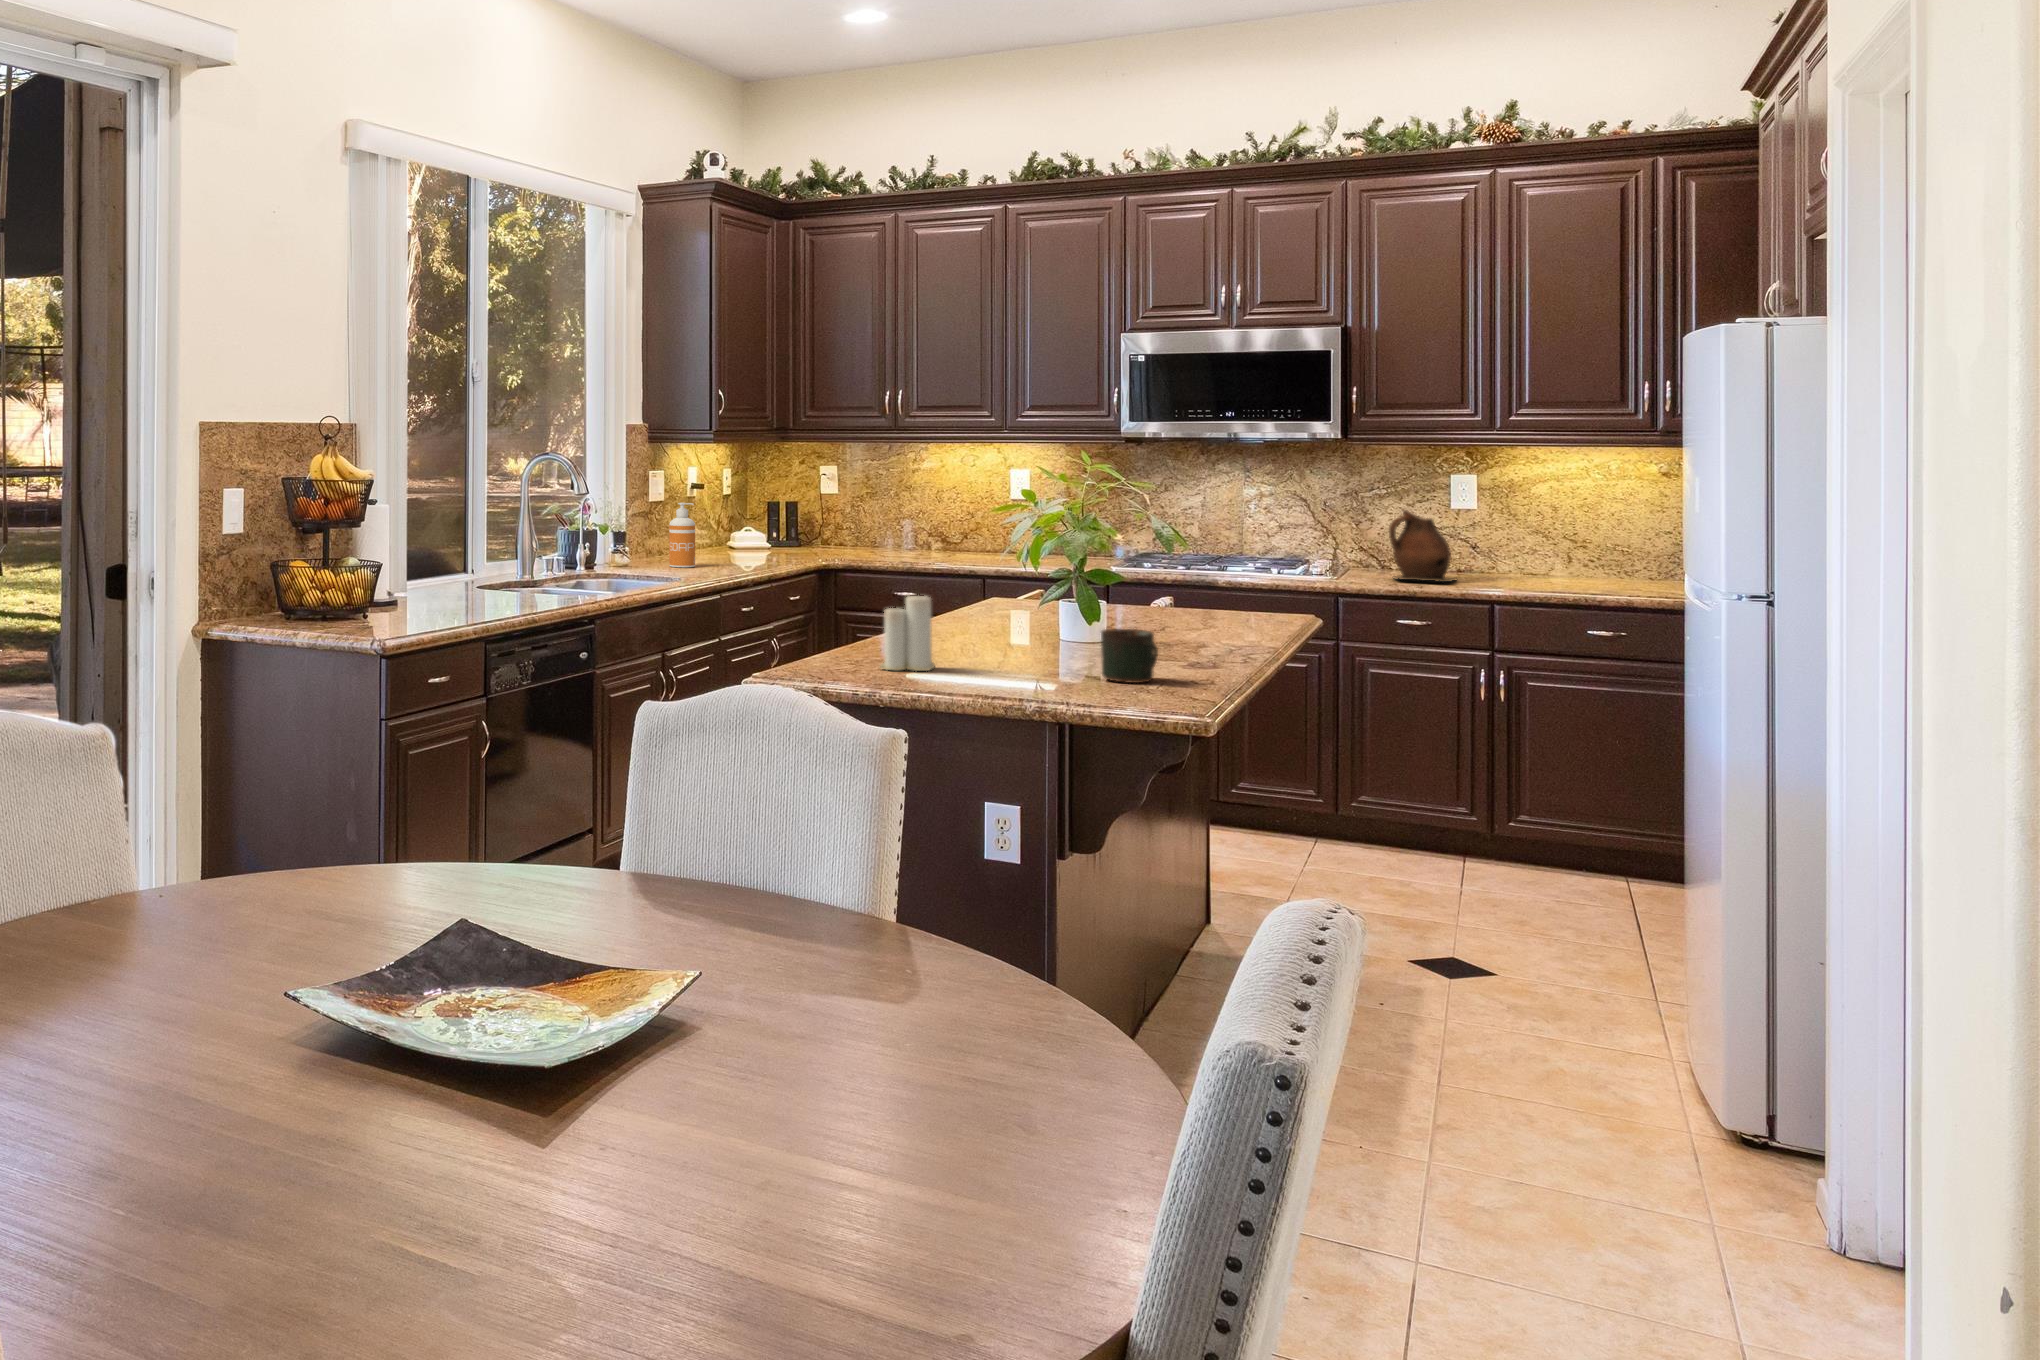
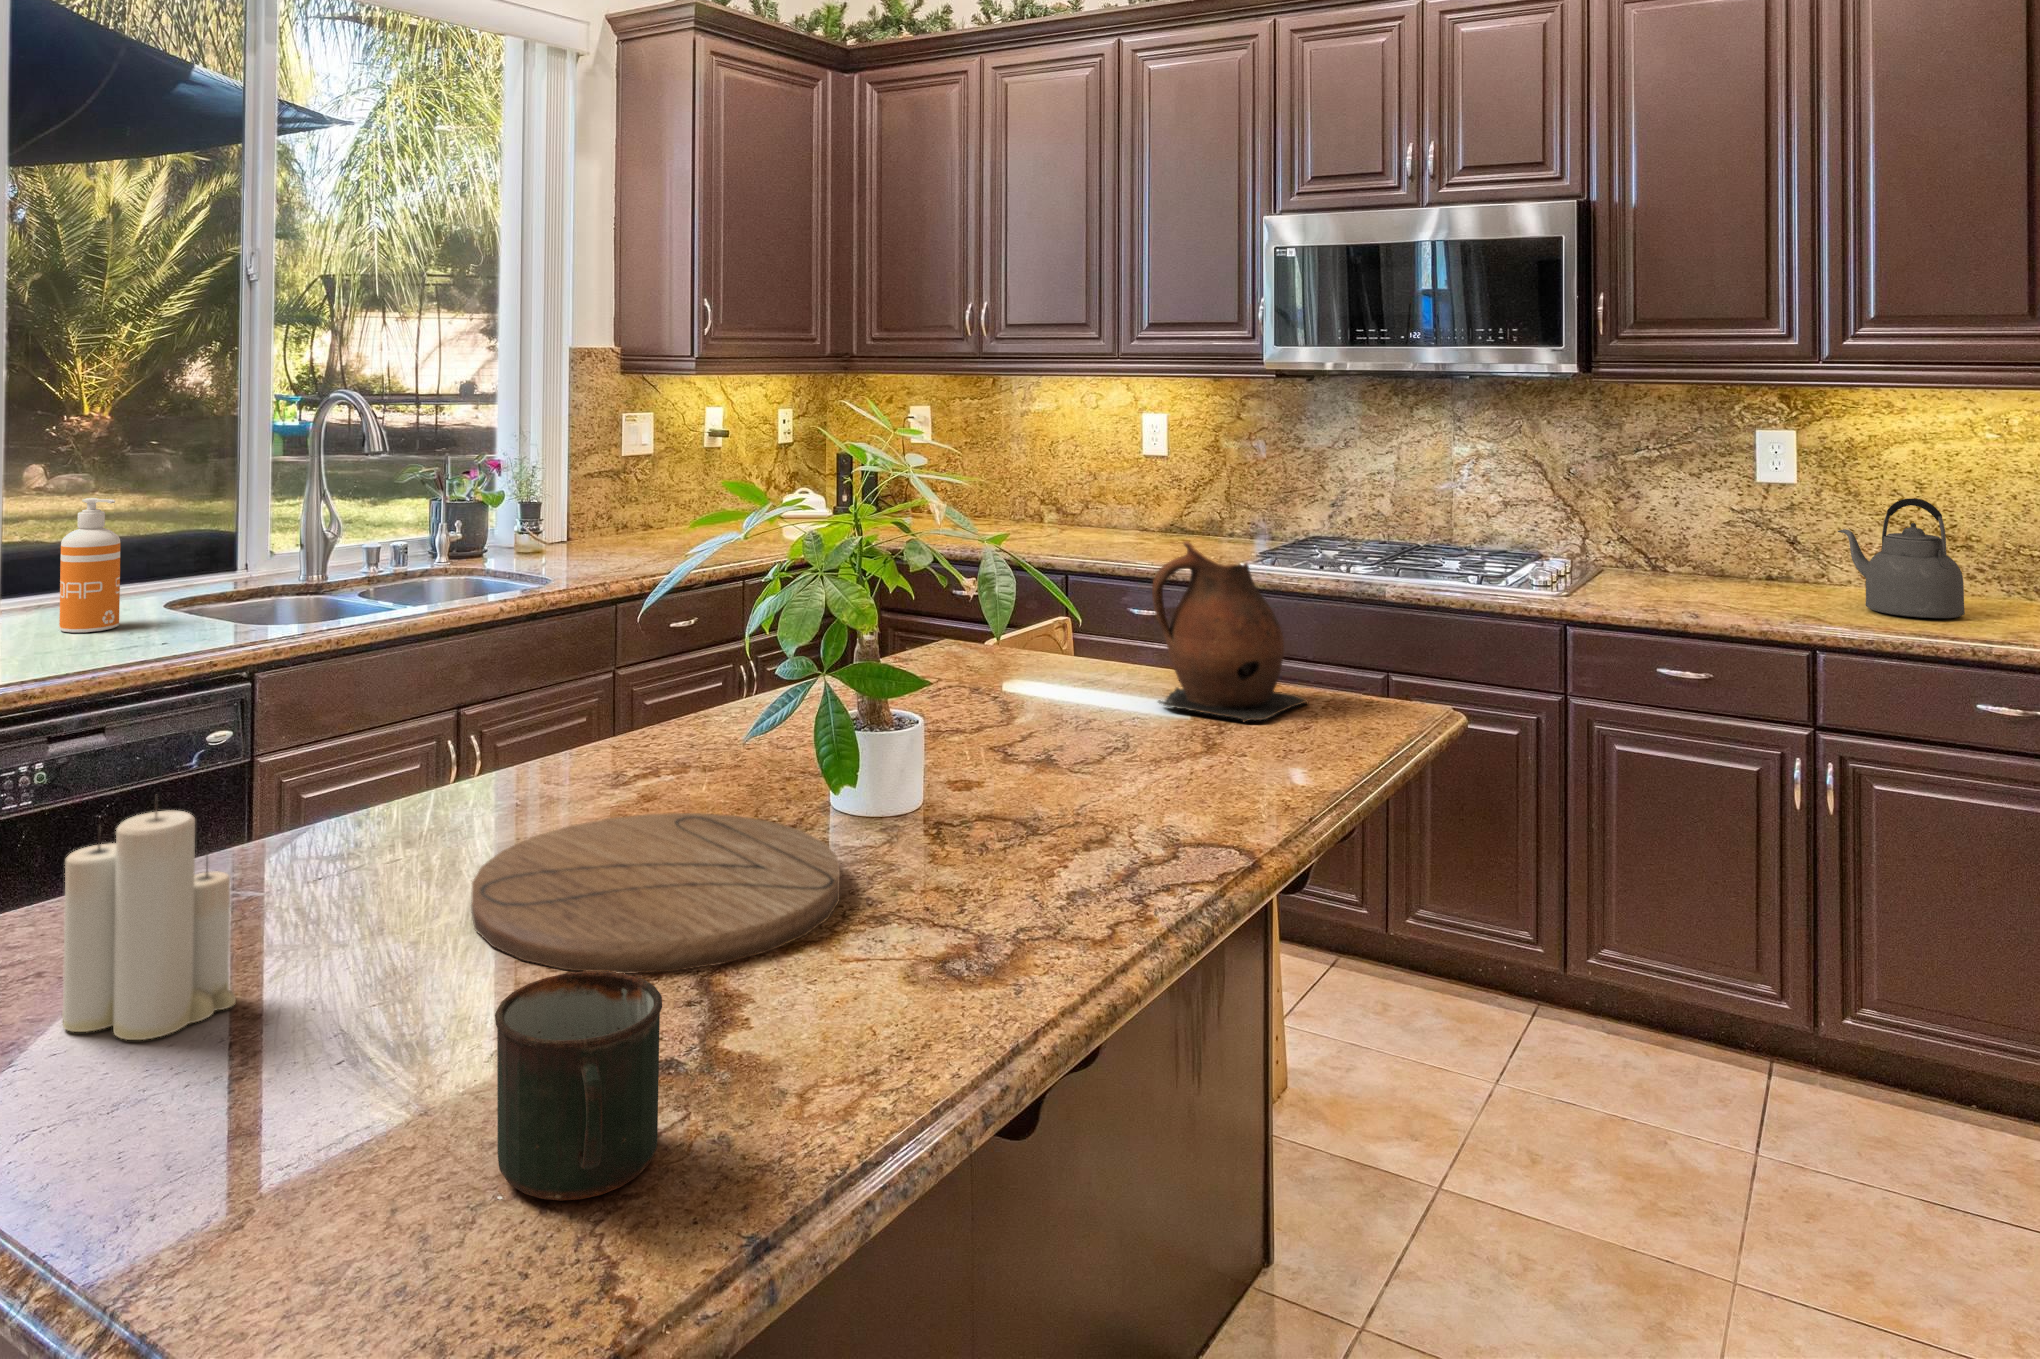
soap dispenser: present [669,503,695,567] -> present [59,498,121,633]
ceramic pitcher: present [1389,510,1454,582] -> present [1152,541,1308,722]
kettle: none [1505,515,1582,587] -> present [1838,498,1965,618]
cutting board: none [956,632,1112,663] -> present [471,813,840,974]

